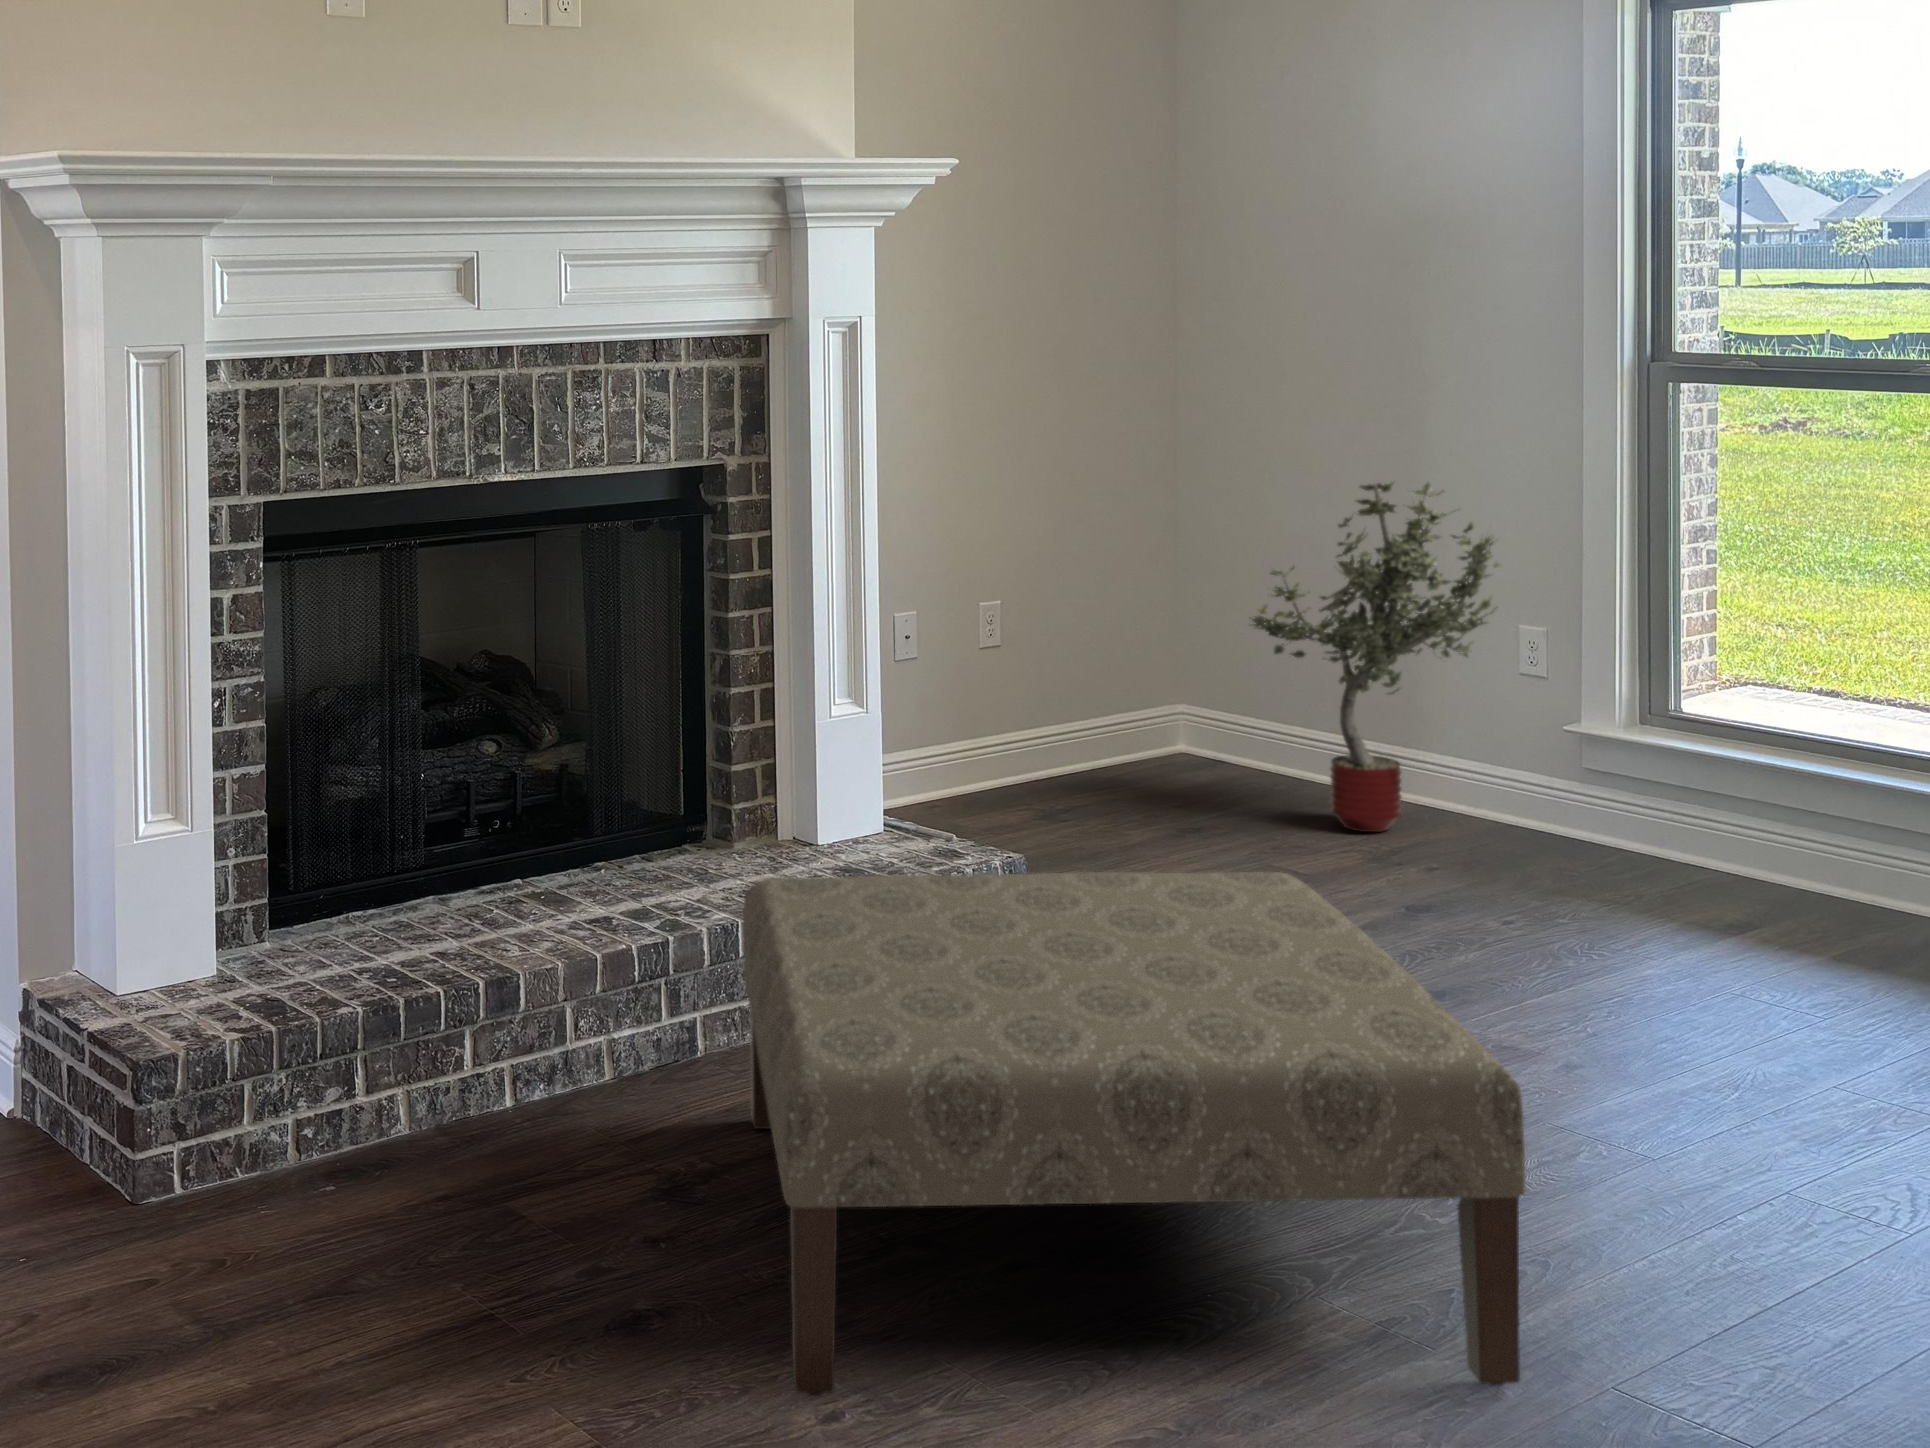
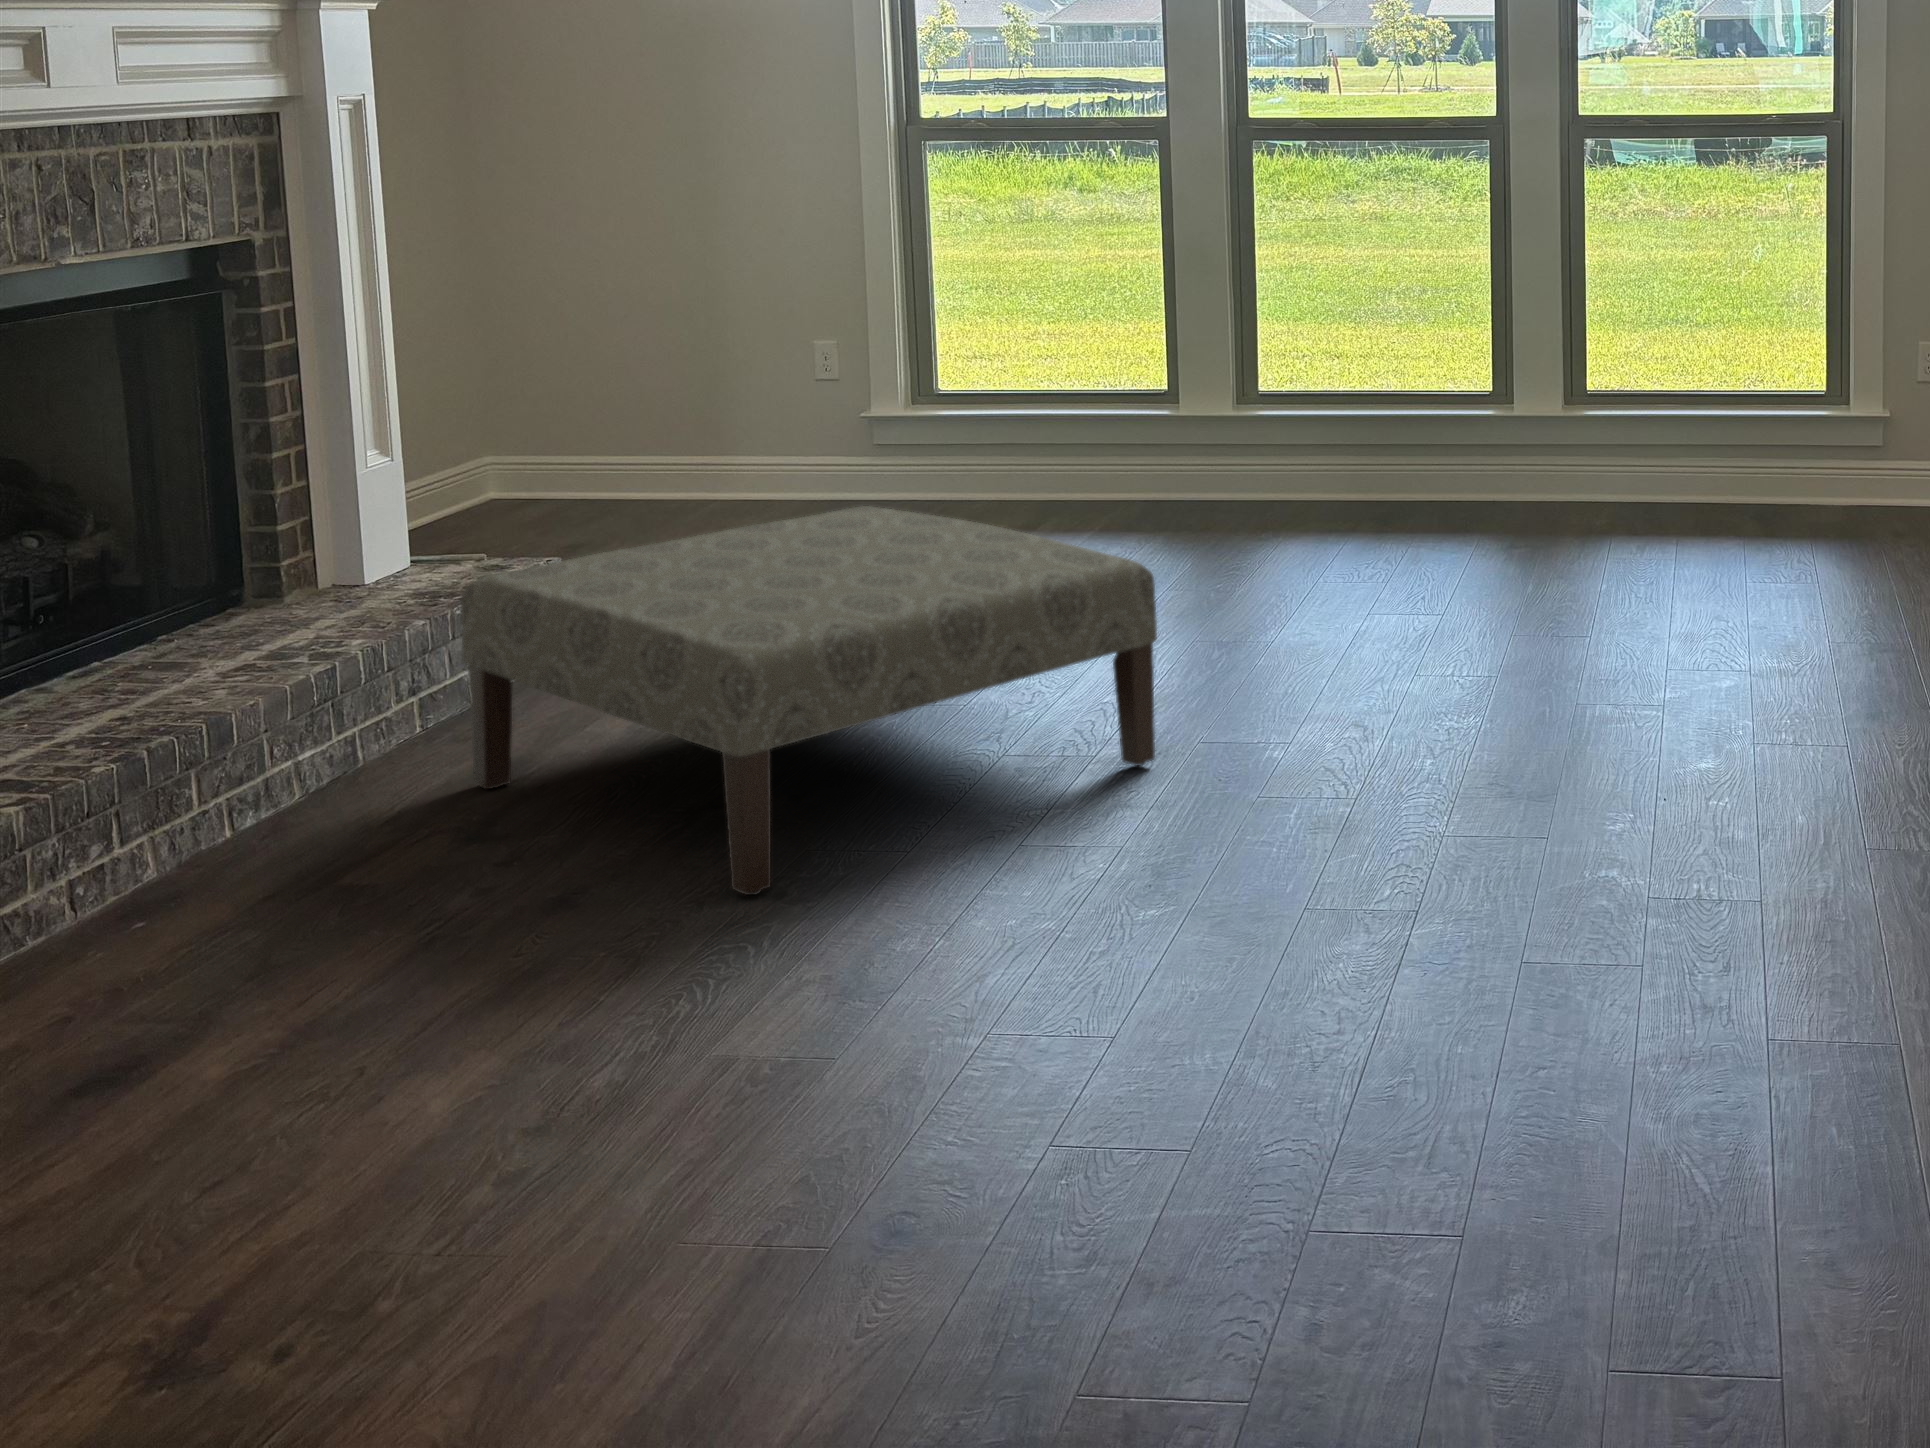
potted tree: present [1252,482,1502,832] -> none [590,237,824,525]

